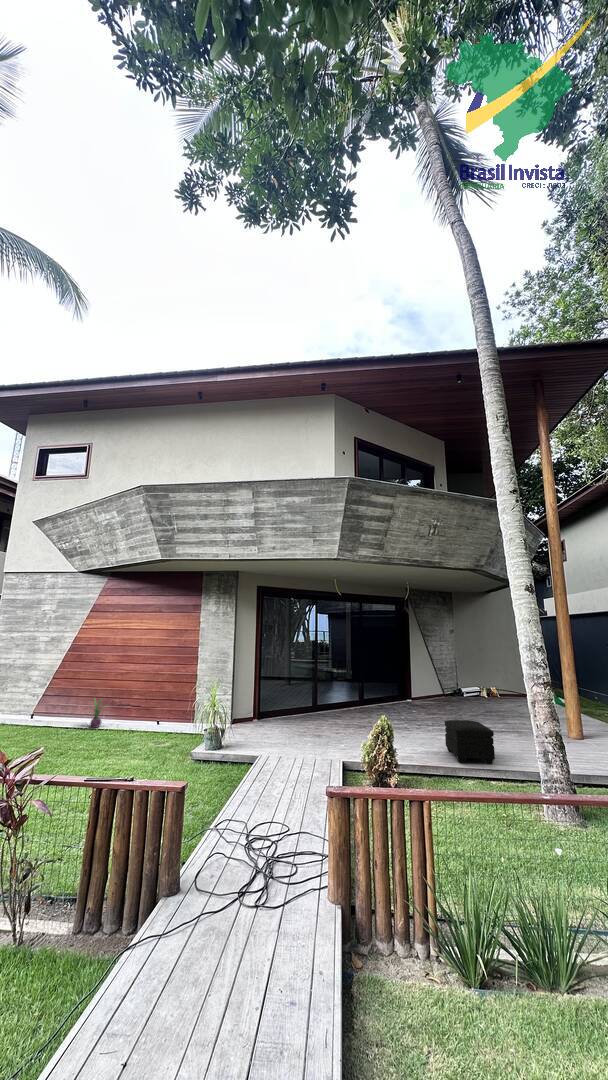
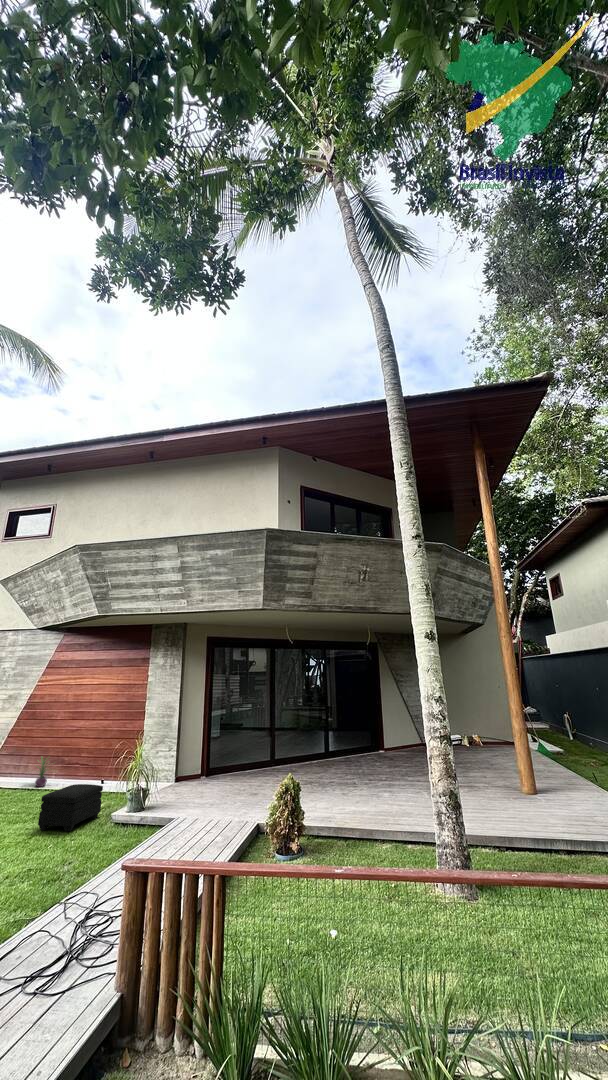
ottoman: present [445,720,495,764] -> present [38,784,103,831]

